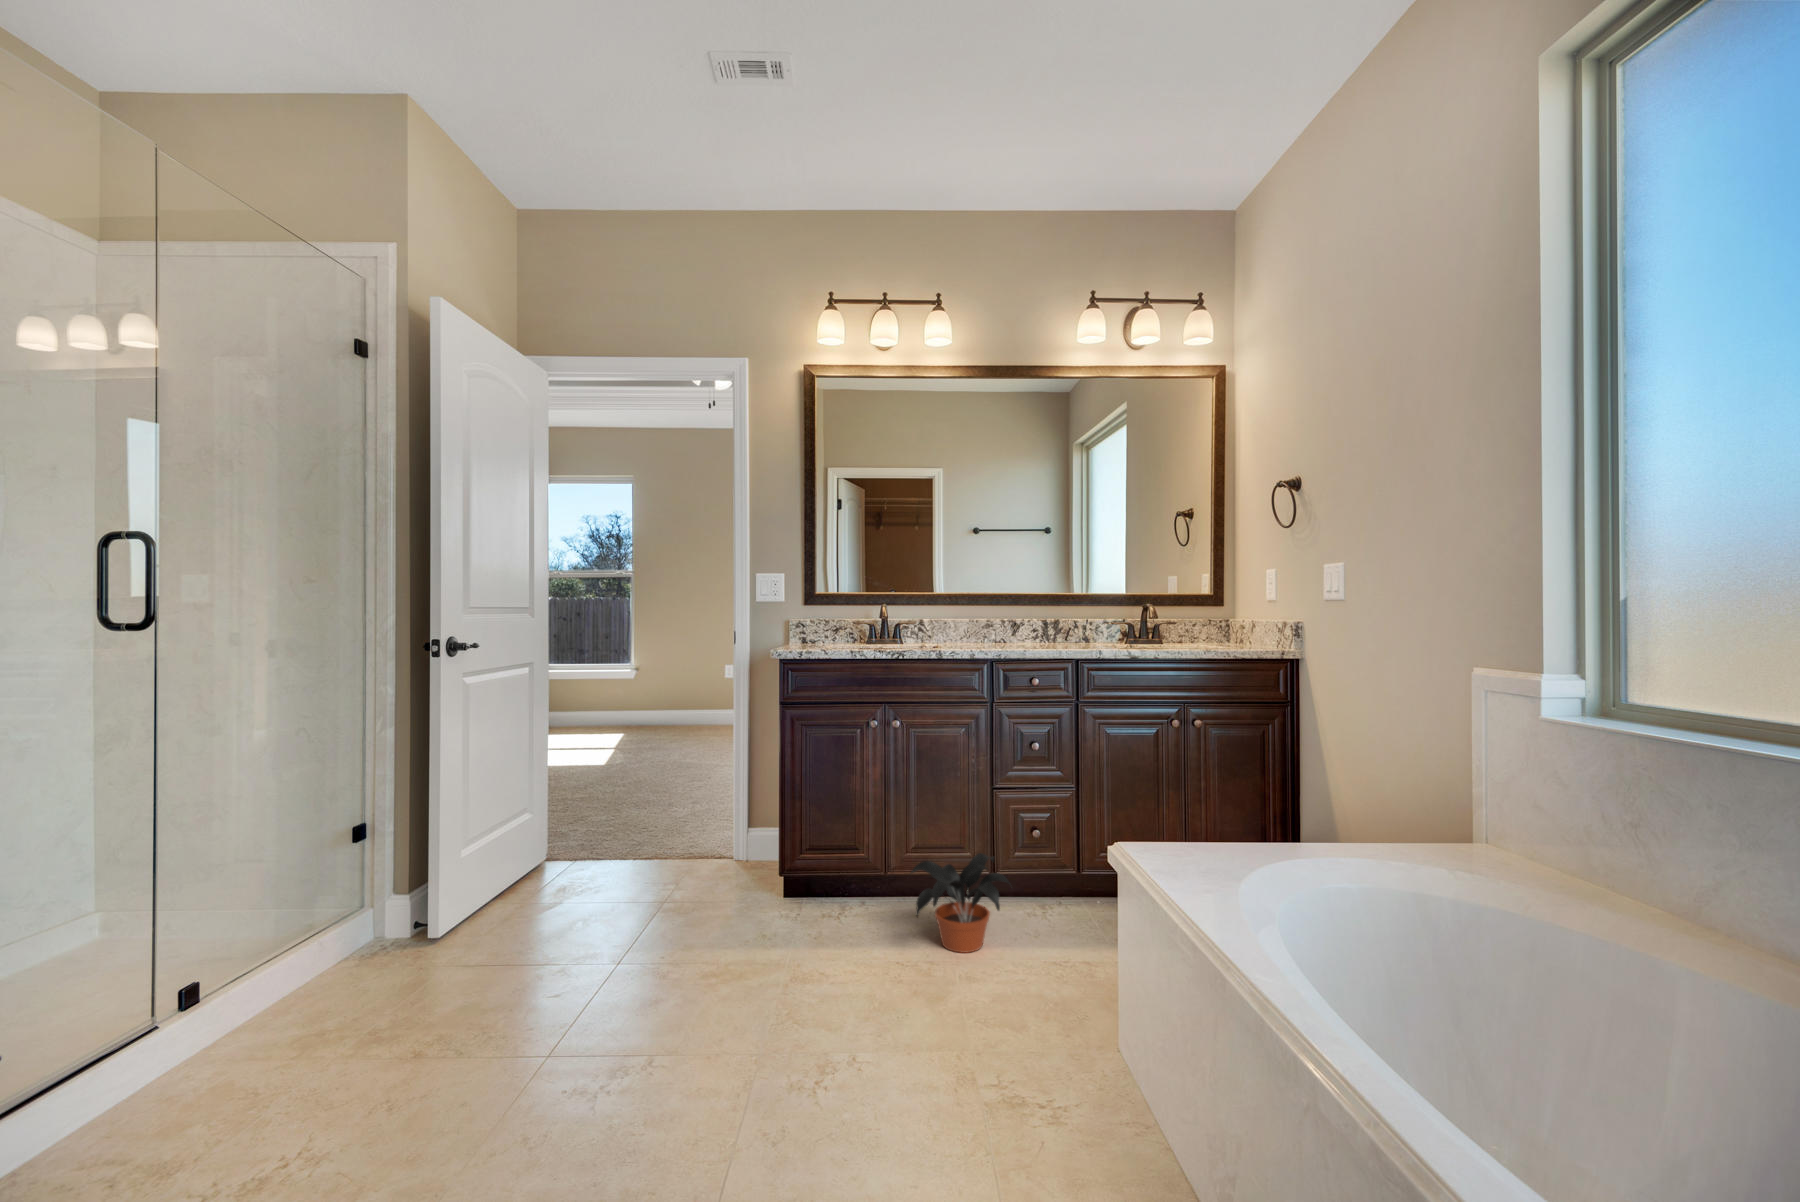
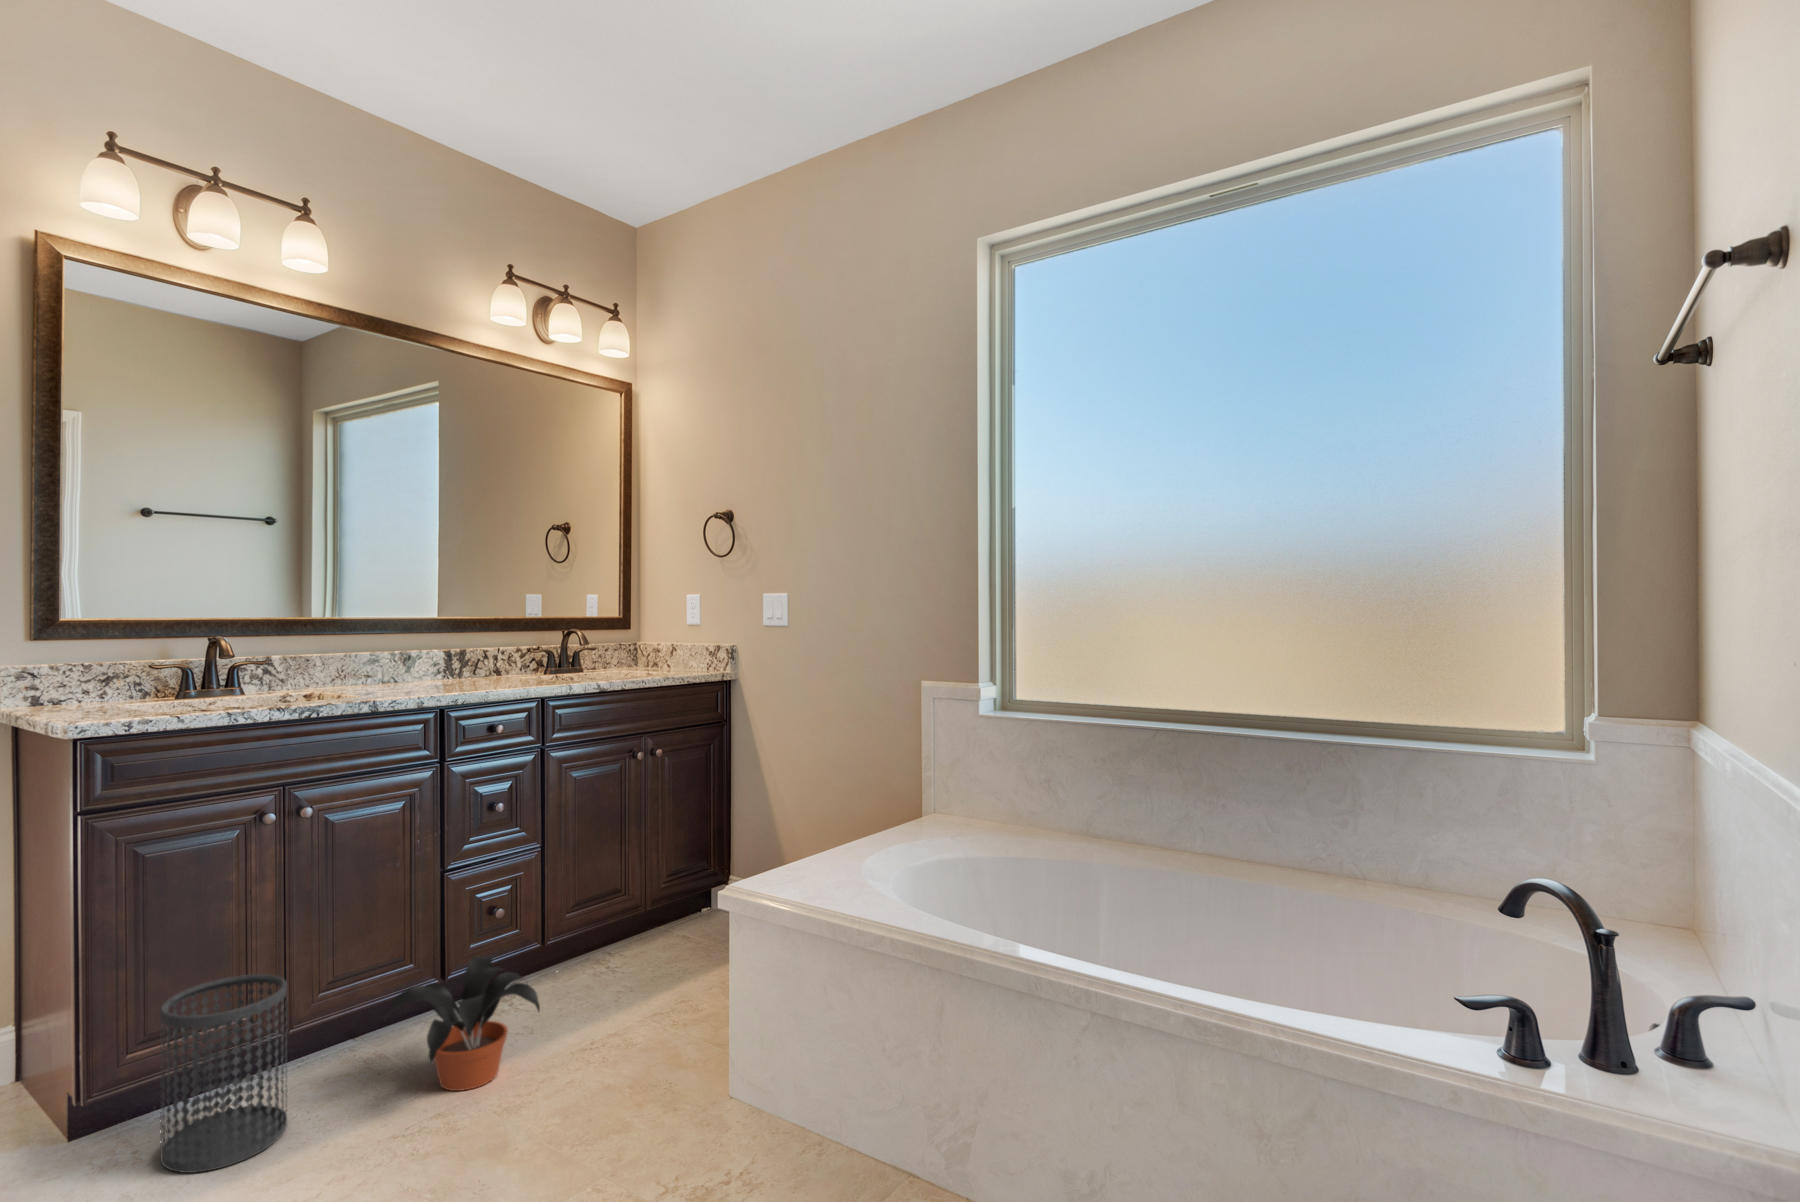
wastebasket: none [789,819,855,936] -> present [160,974,287,1173]

